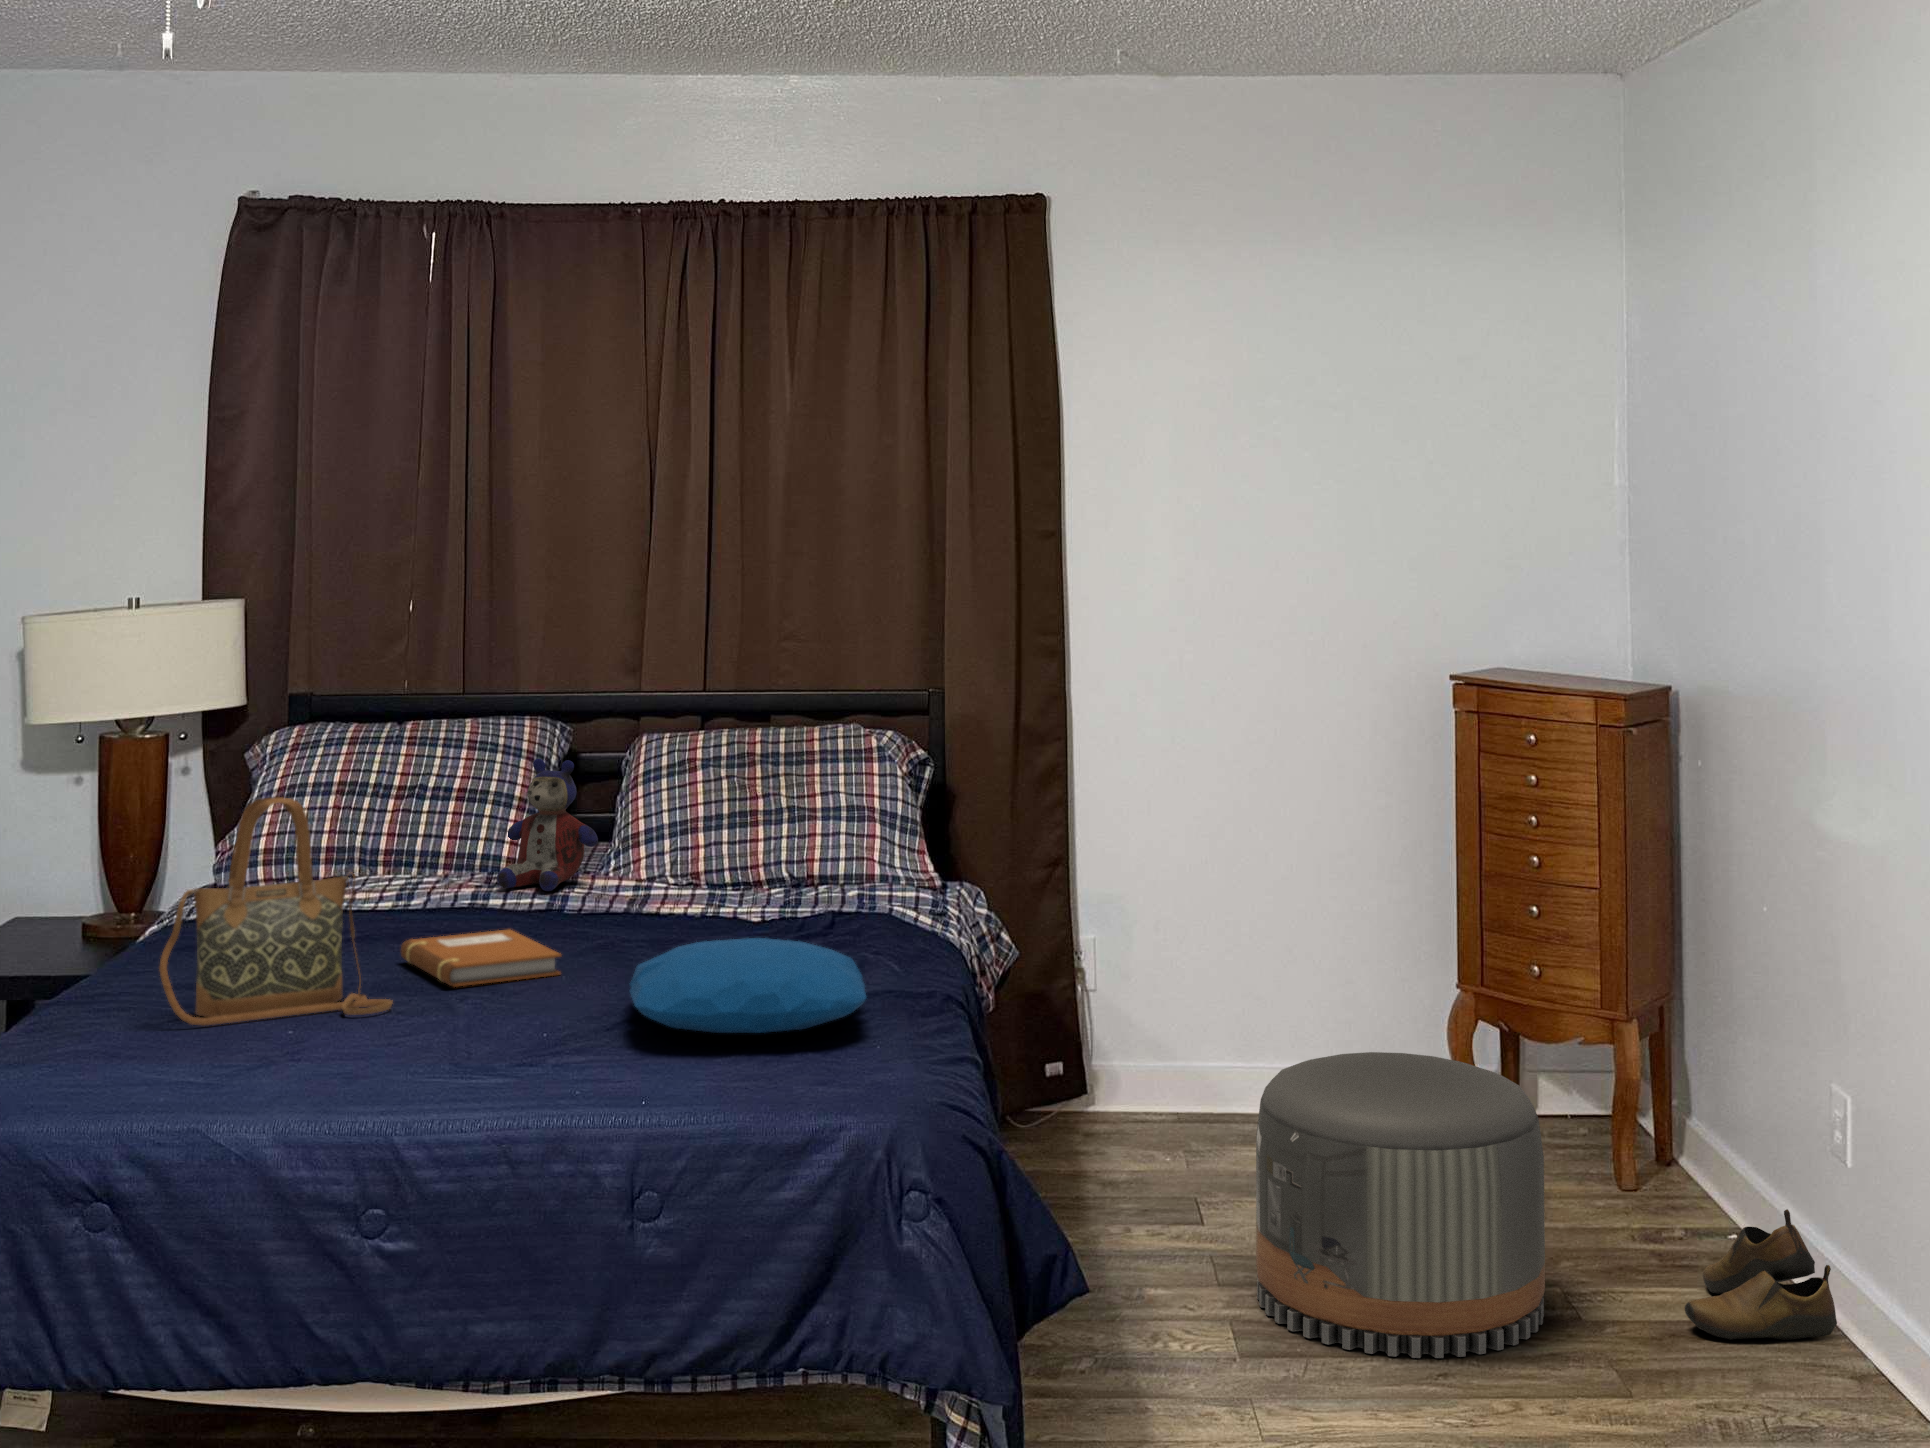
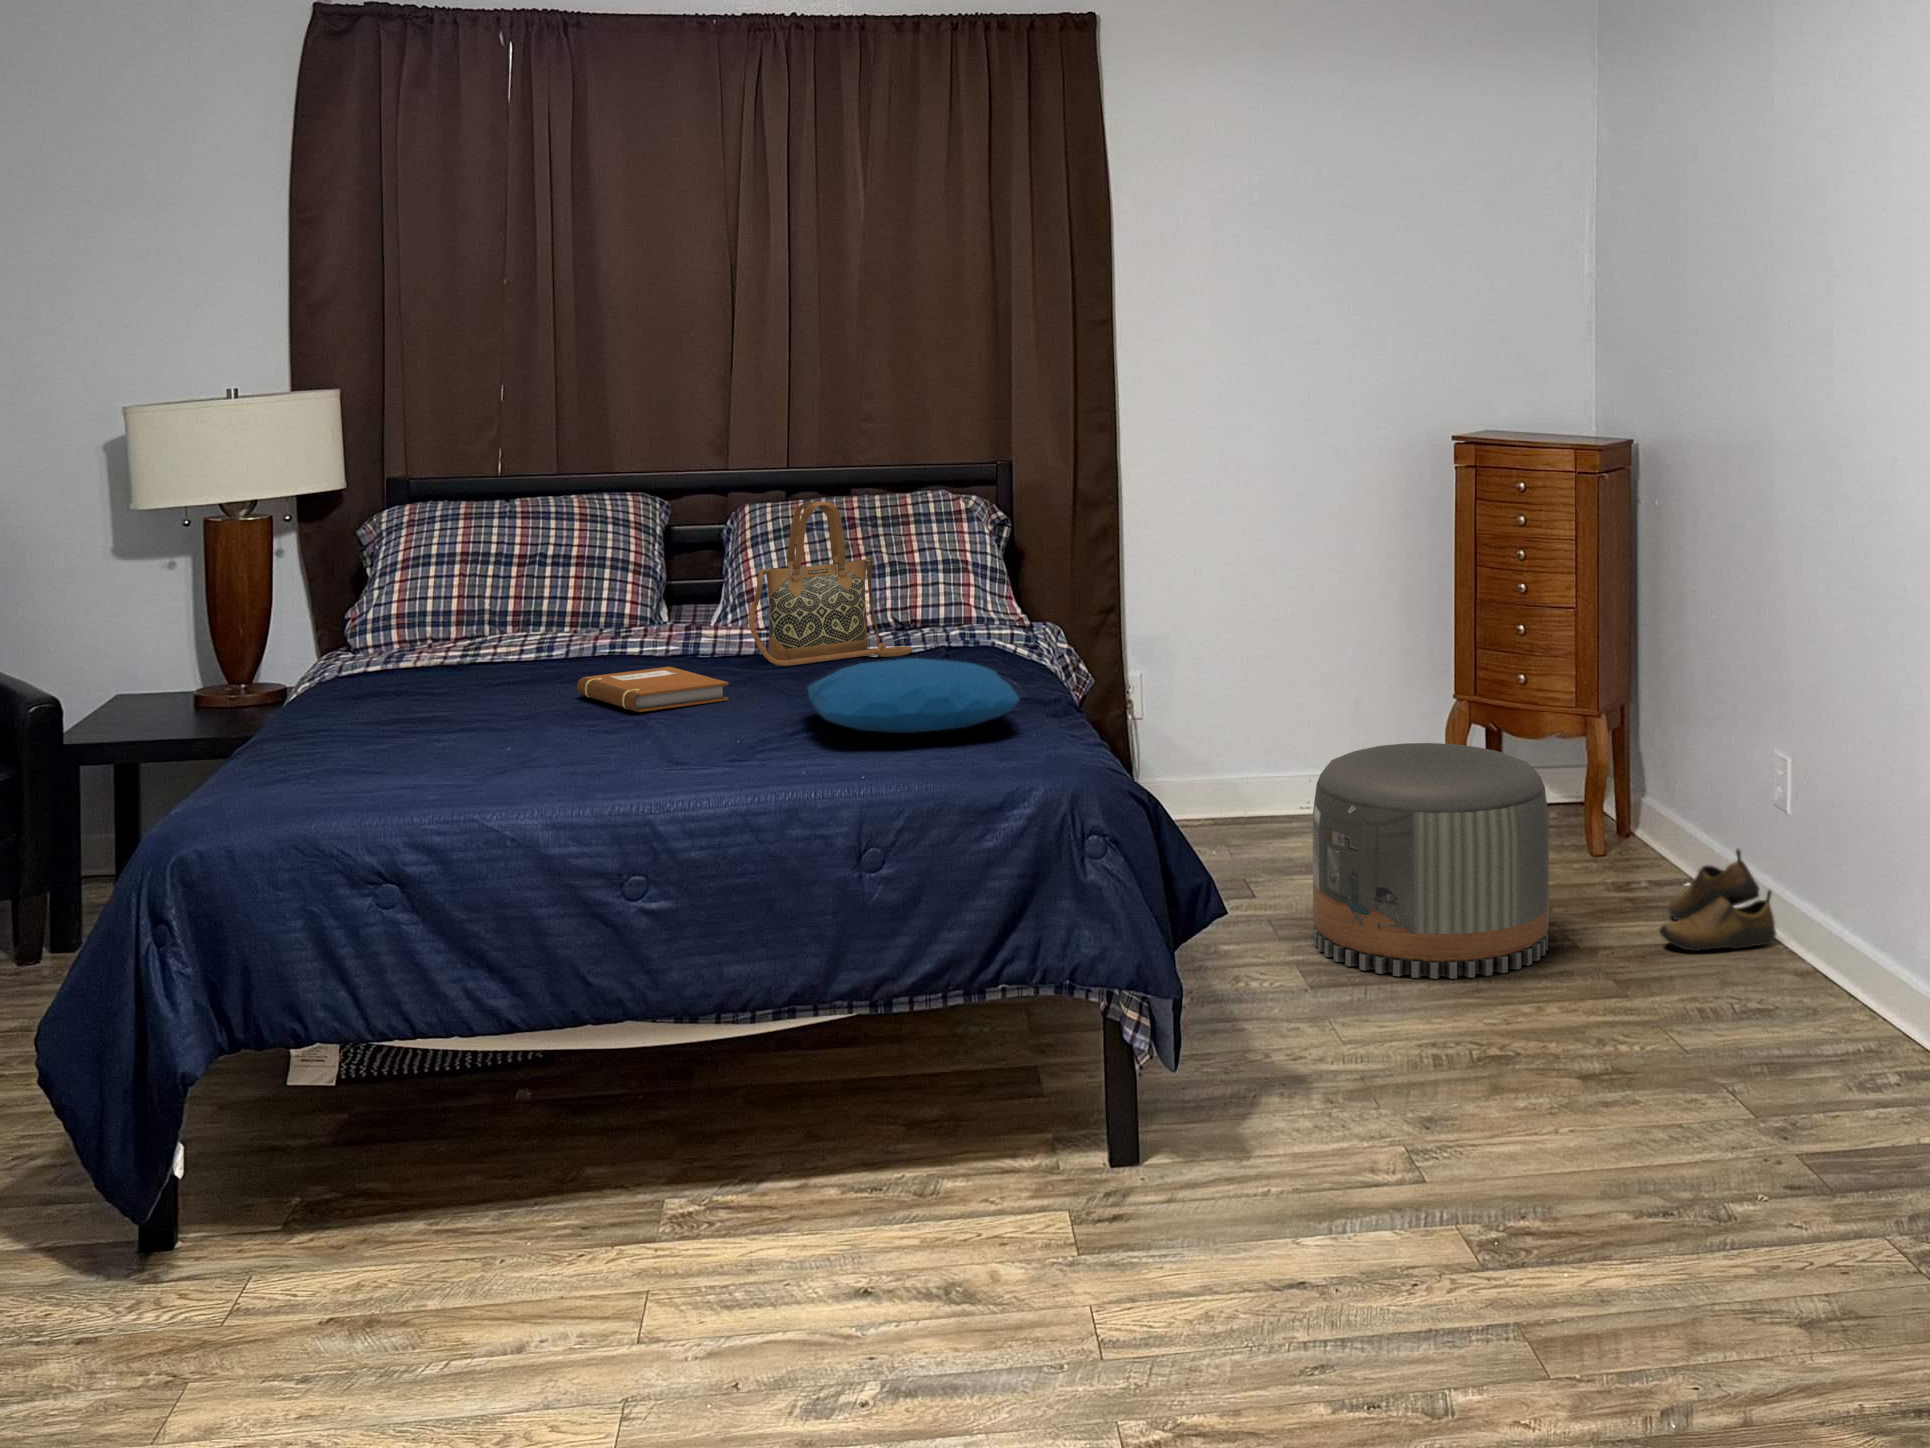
stuffed bear: present [497,759,598,891] -> none [629,525,718,641]
handbag: present [159,797,393,1025] -> present [749,502,912,666]

